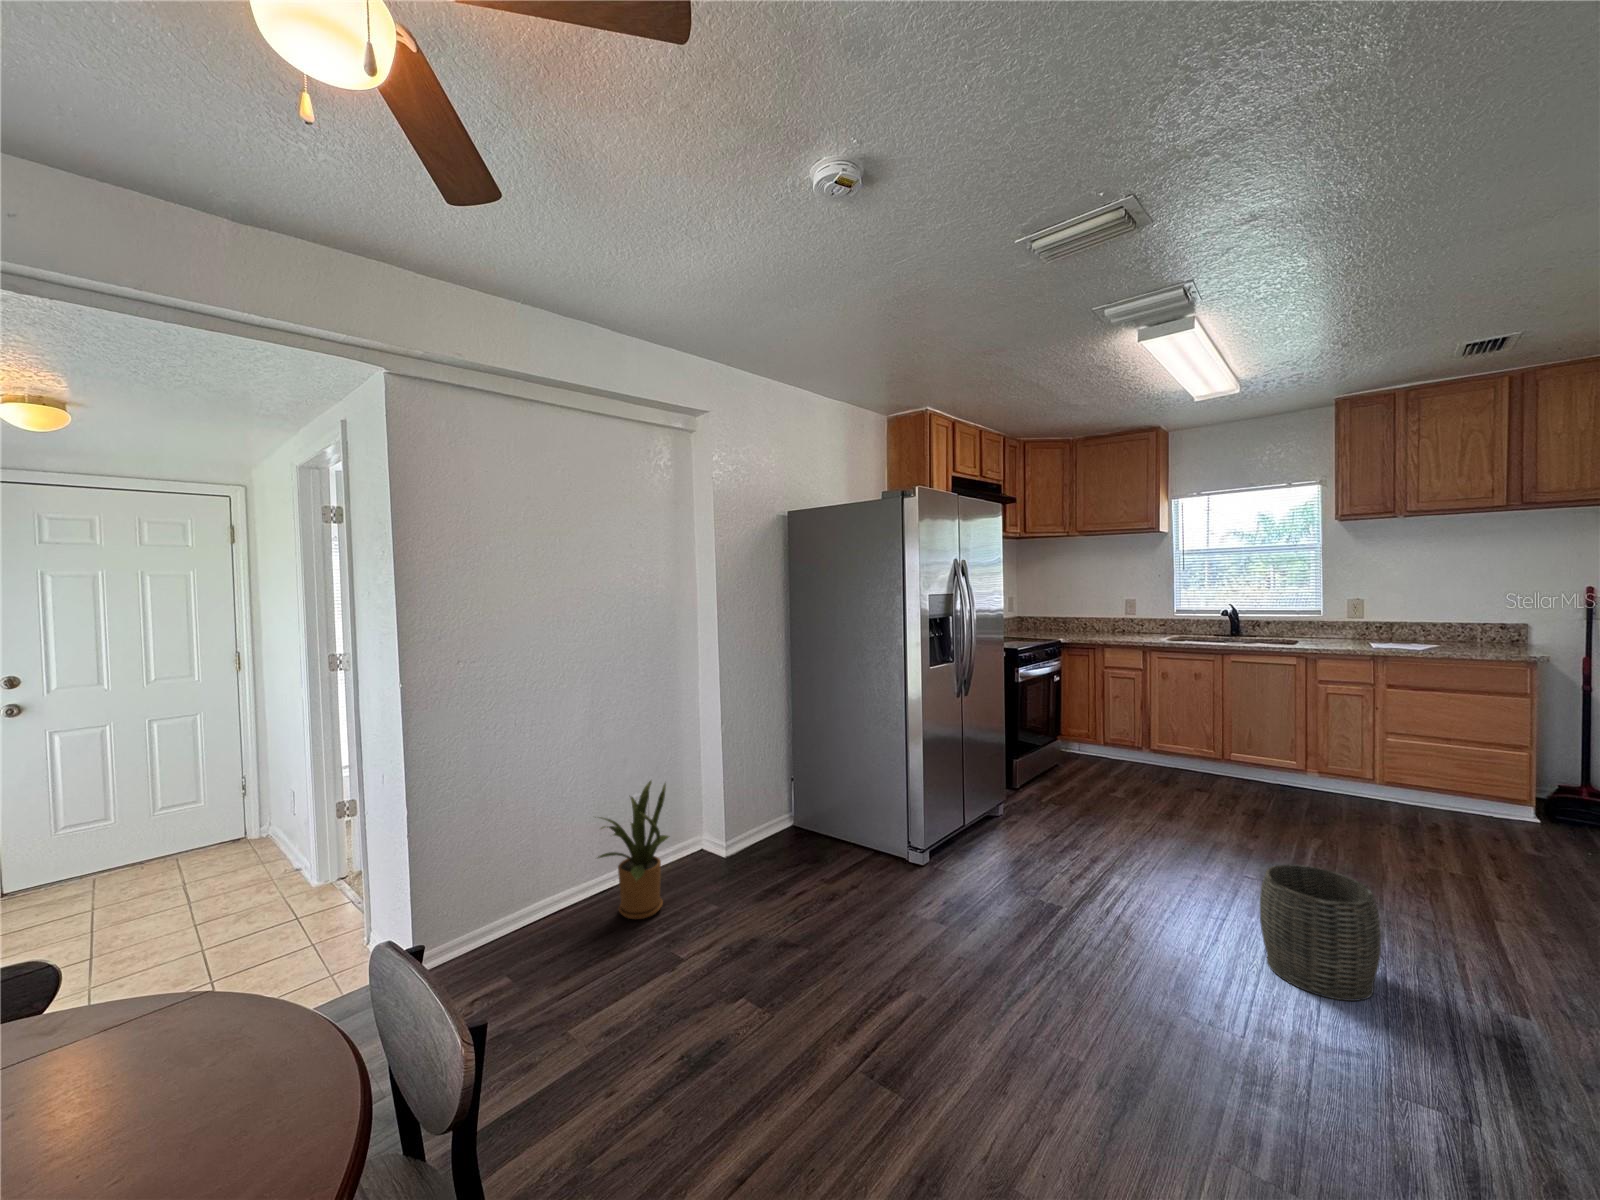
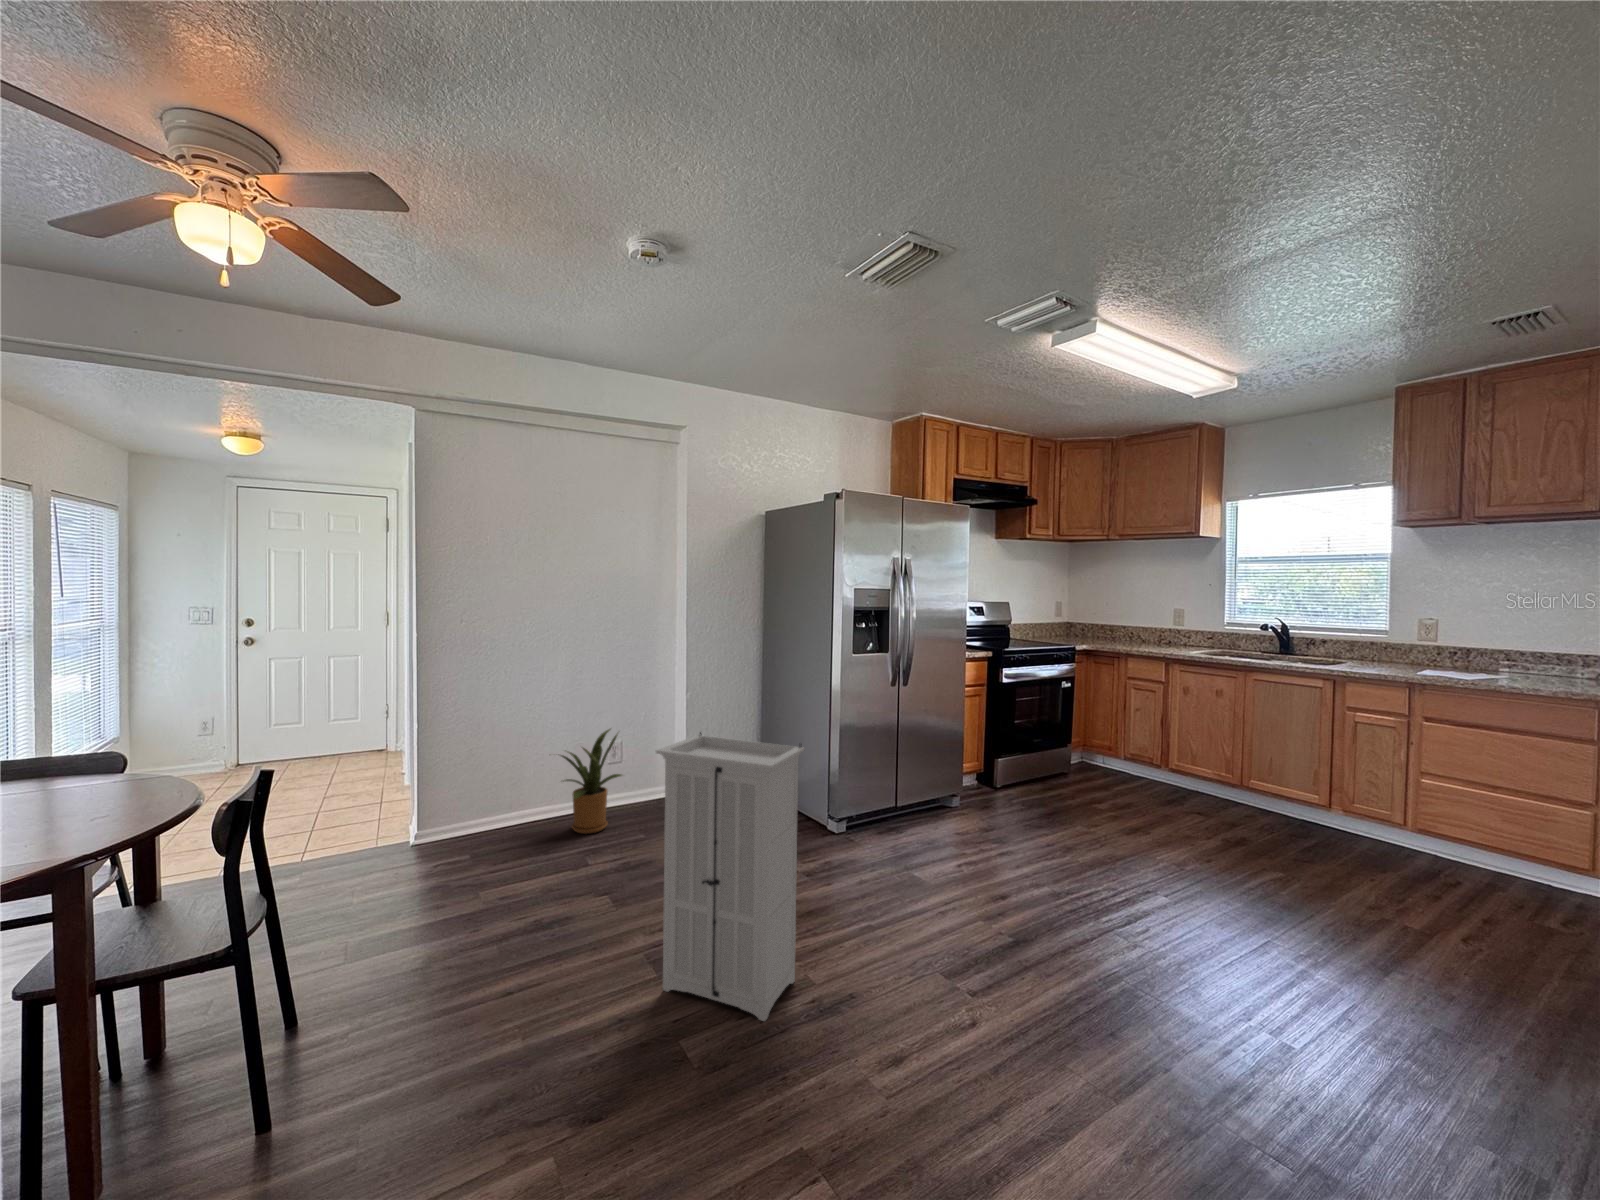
storage cabinet: none [925,790,1112,1151] -> present [656,732,804,1021]
woven basket: present [1260,864,1381,1001] -> none [1058,859,1159,989]

